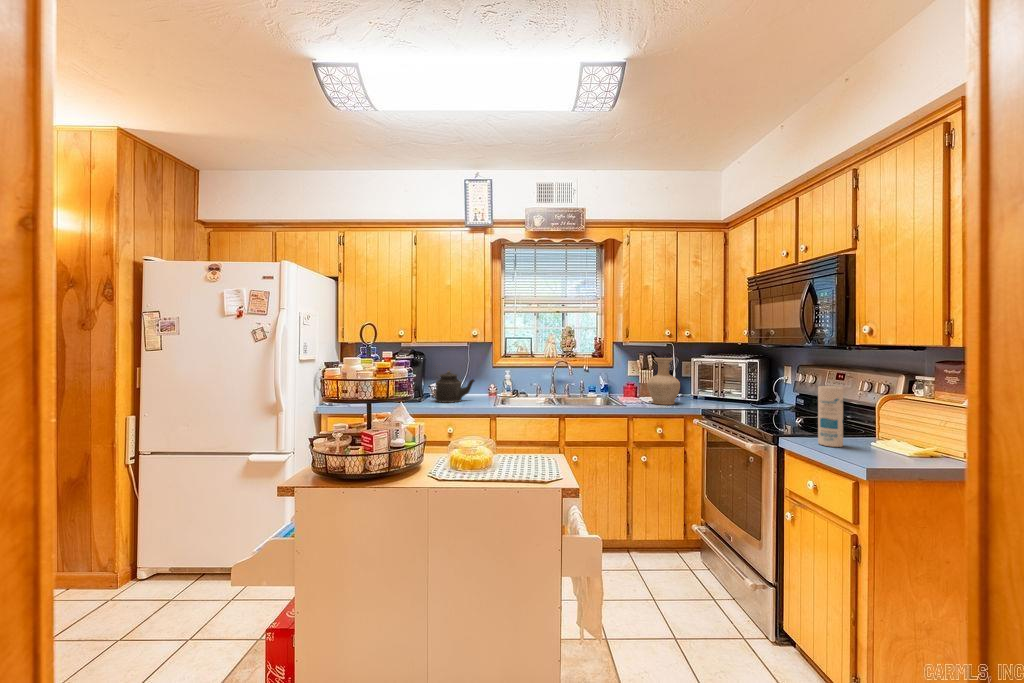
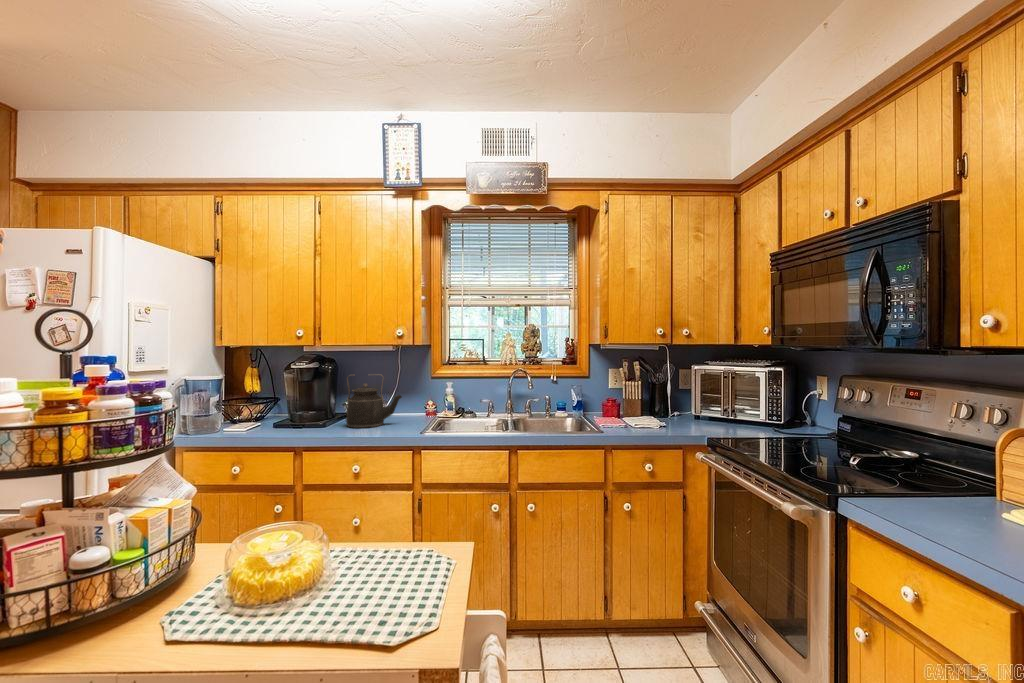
vase: present [647,358,680,405] -> none [633,365,678,430]
canister: present [818,386,843,447] -> none [914,418,963,529]

